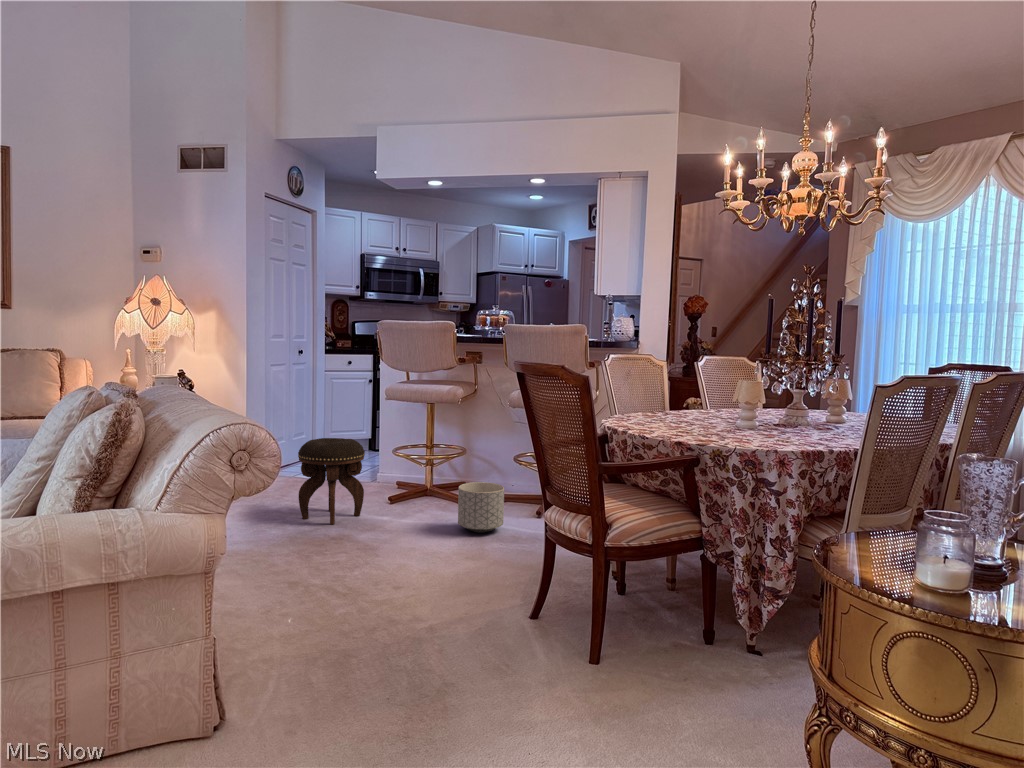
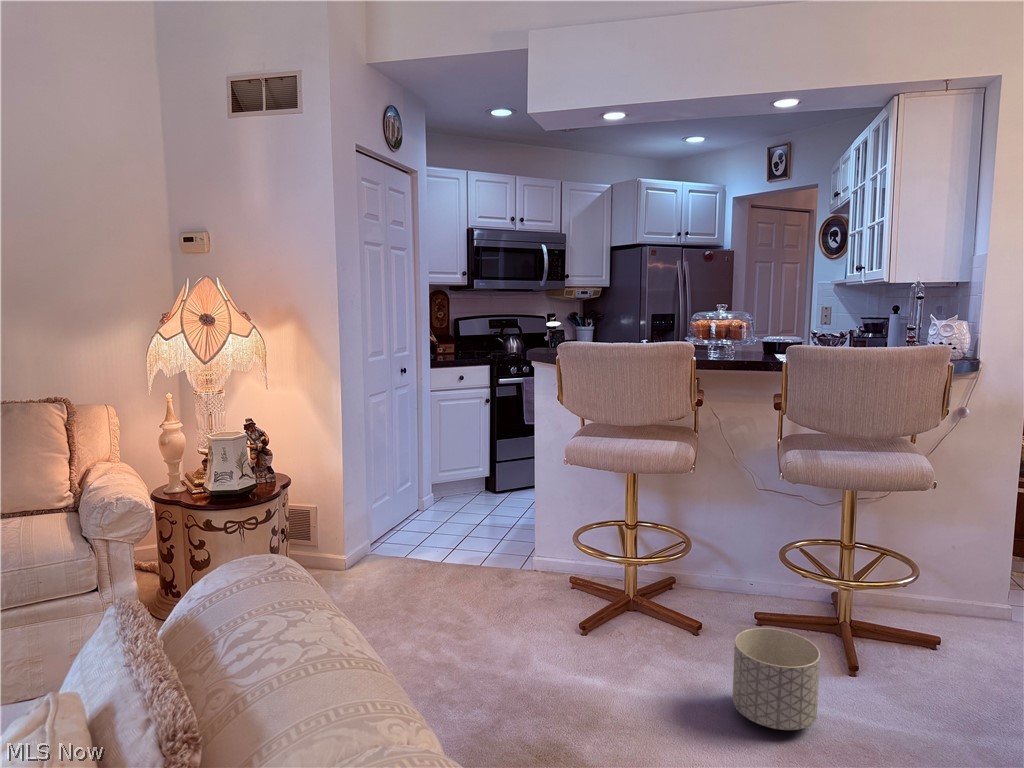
footstool: present [298,438,365,525] -> none [450,543,556,702]

